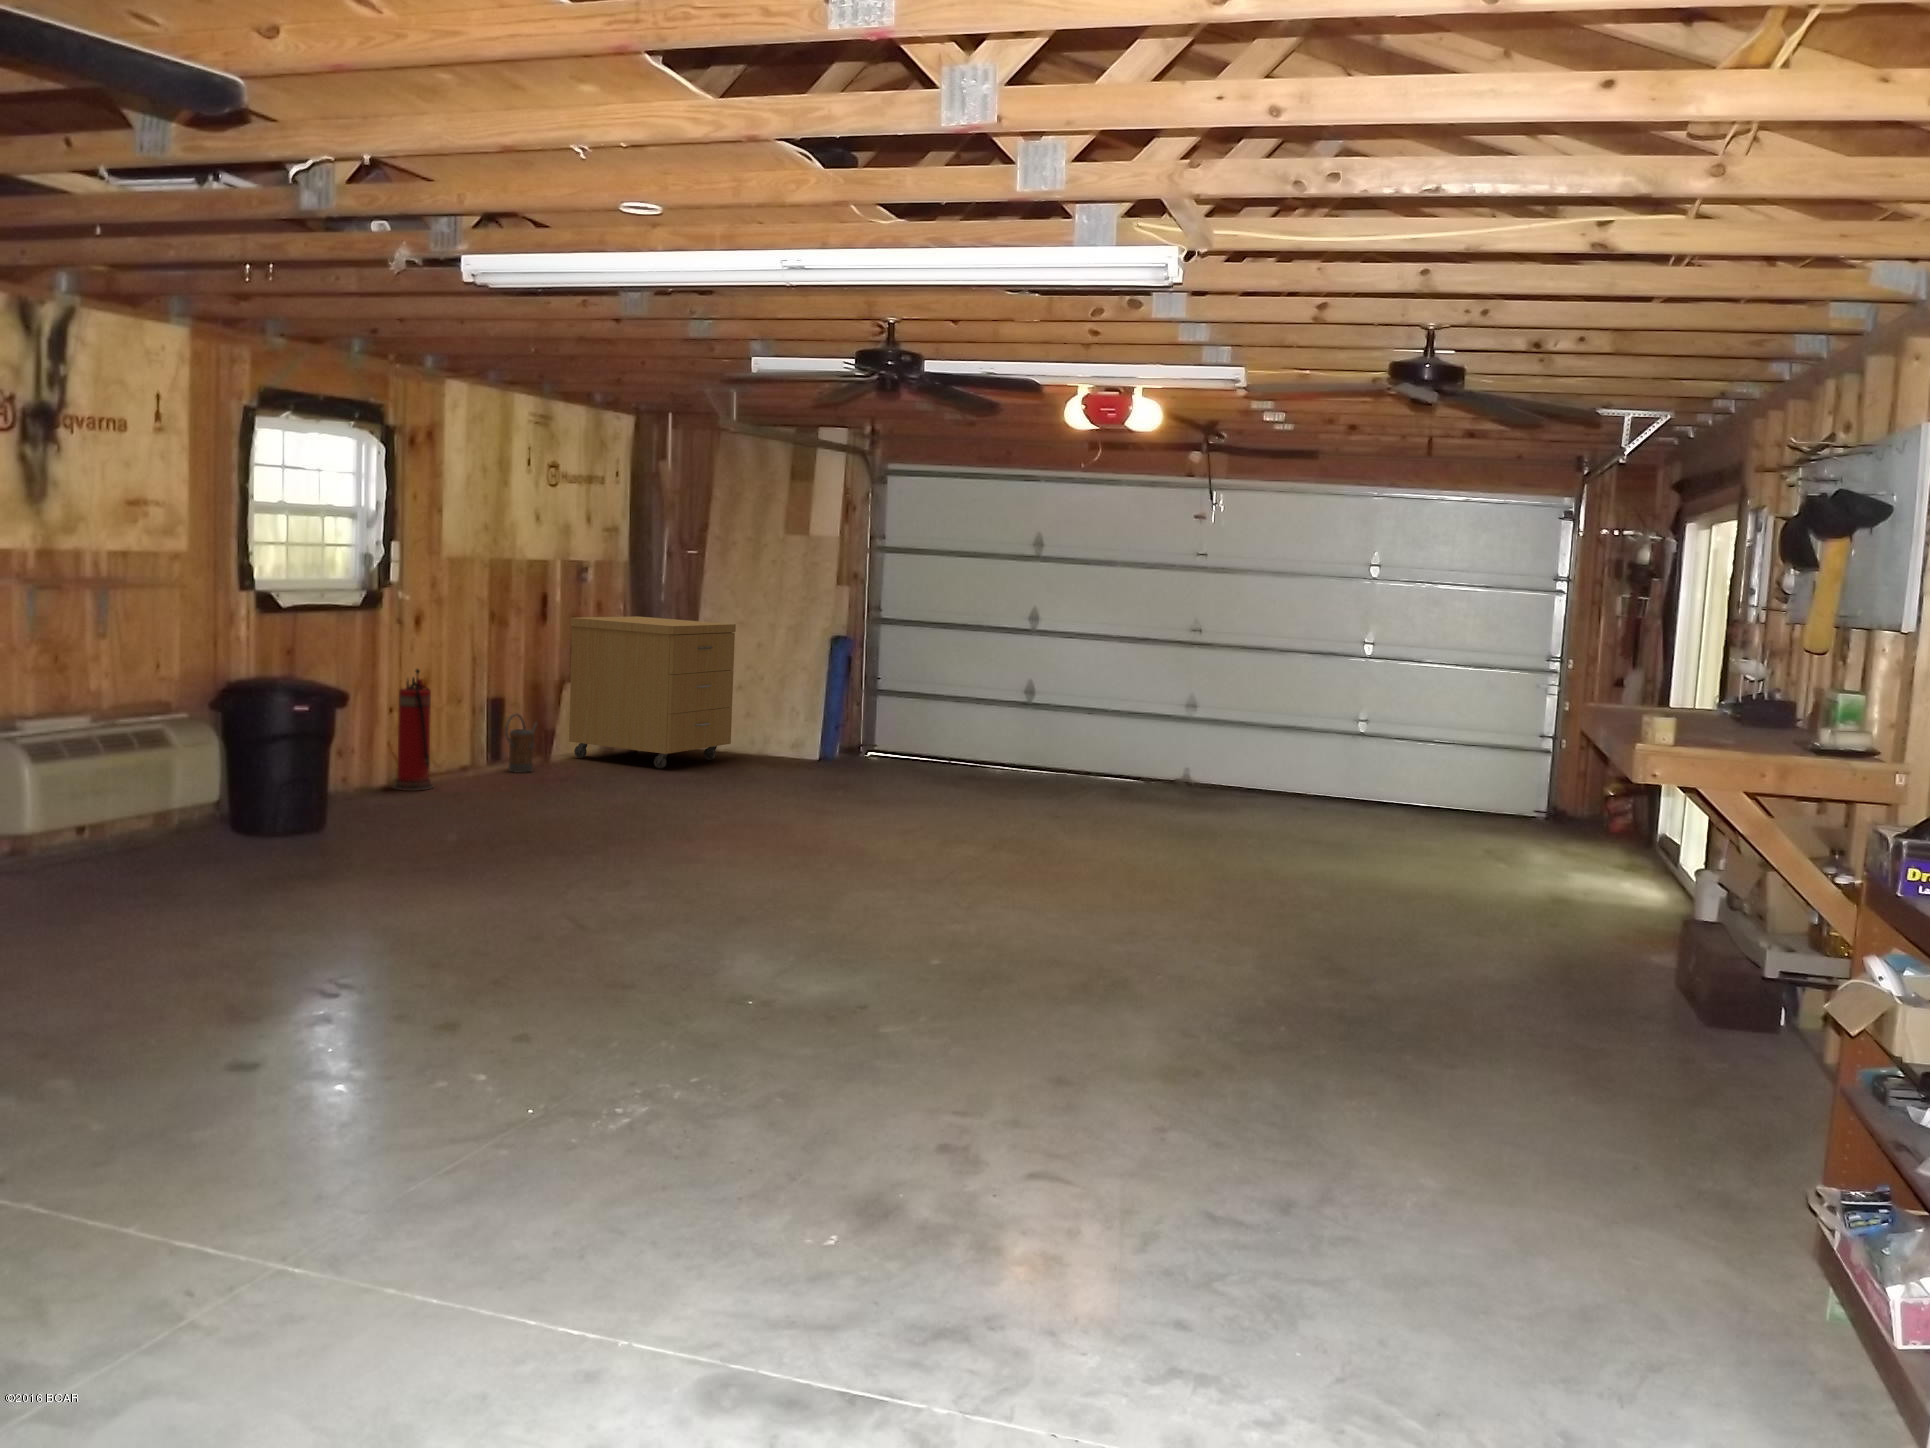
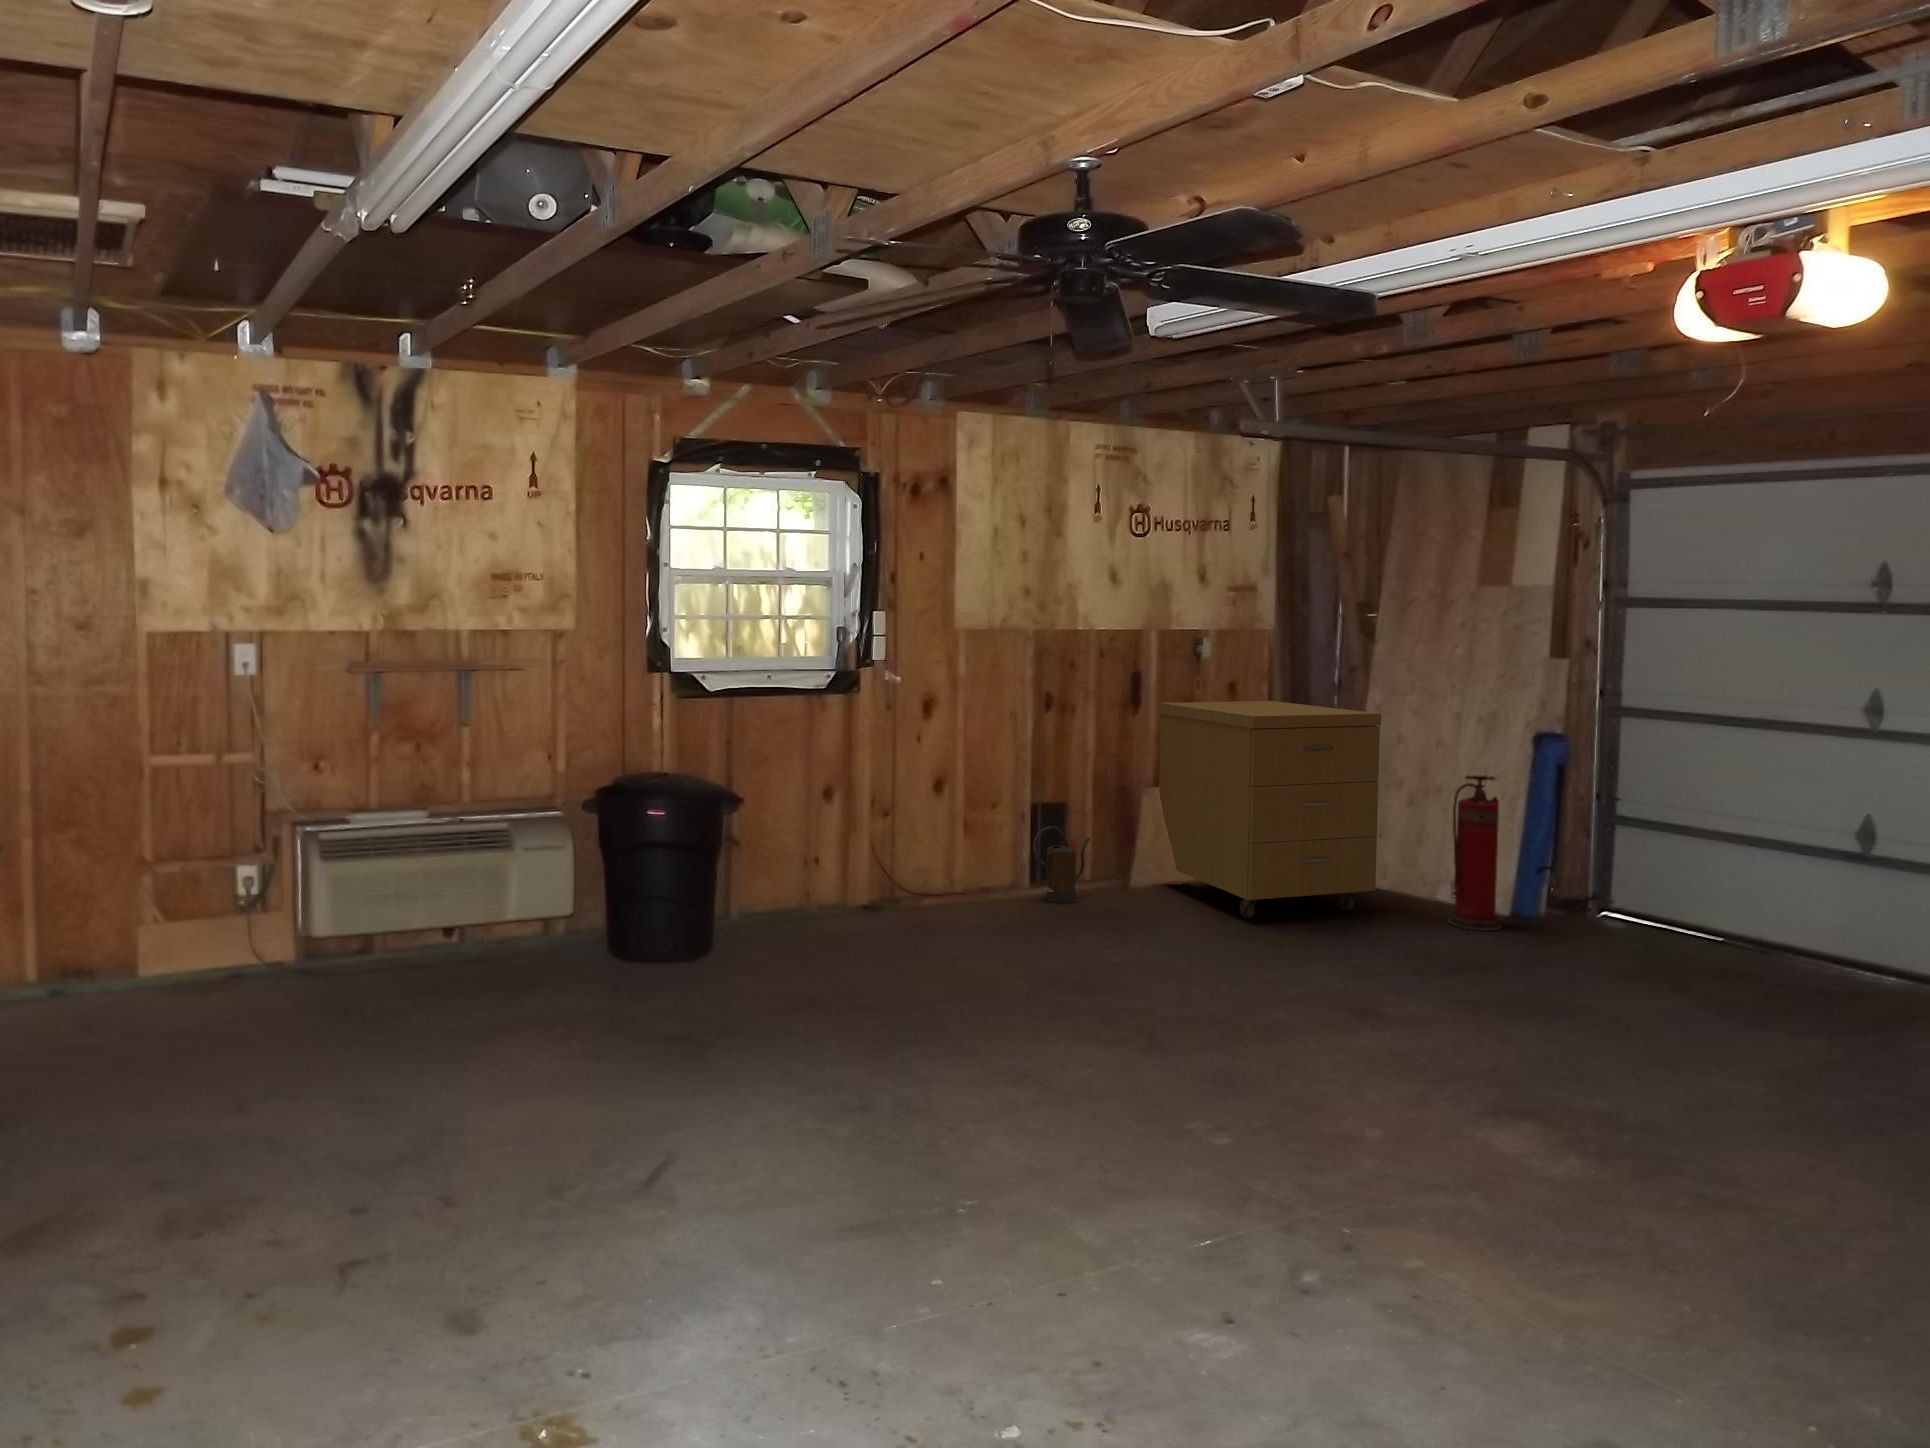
fire extinguisher: present [393,669,433,791] -> present [1448,775,1501,931]

